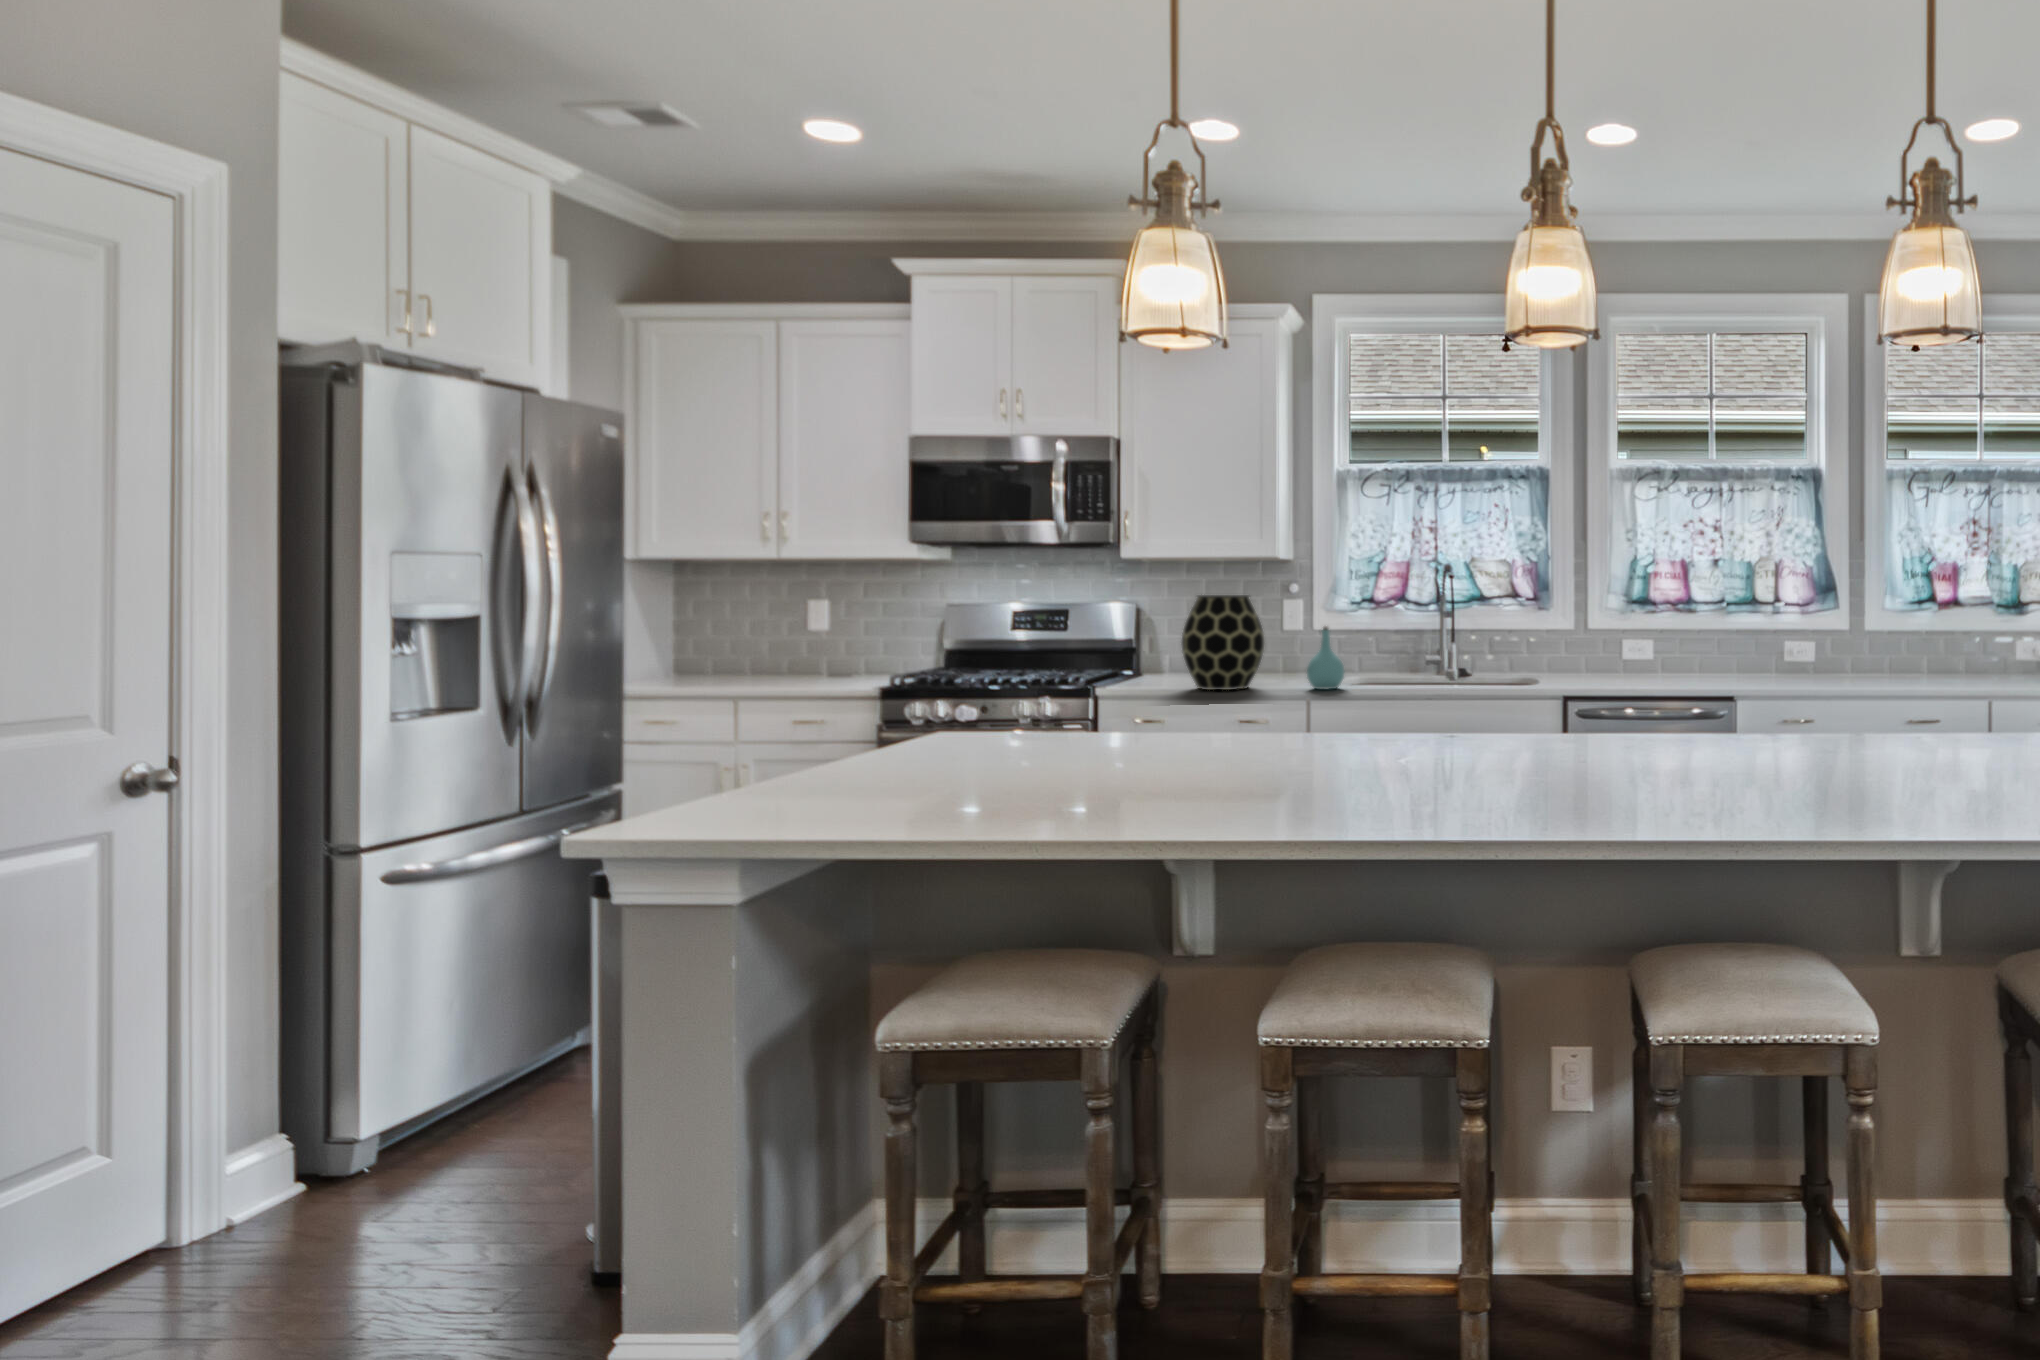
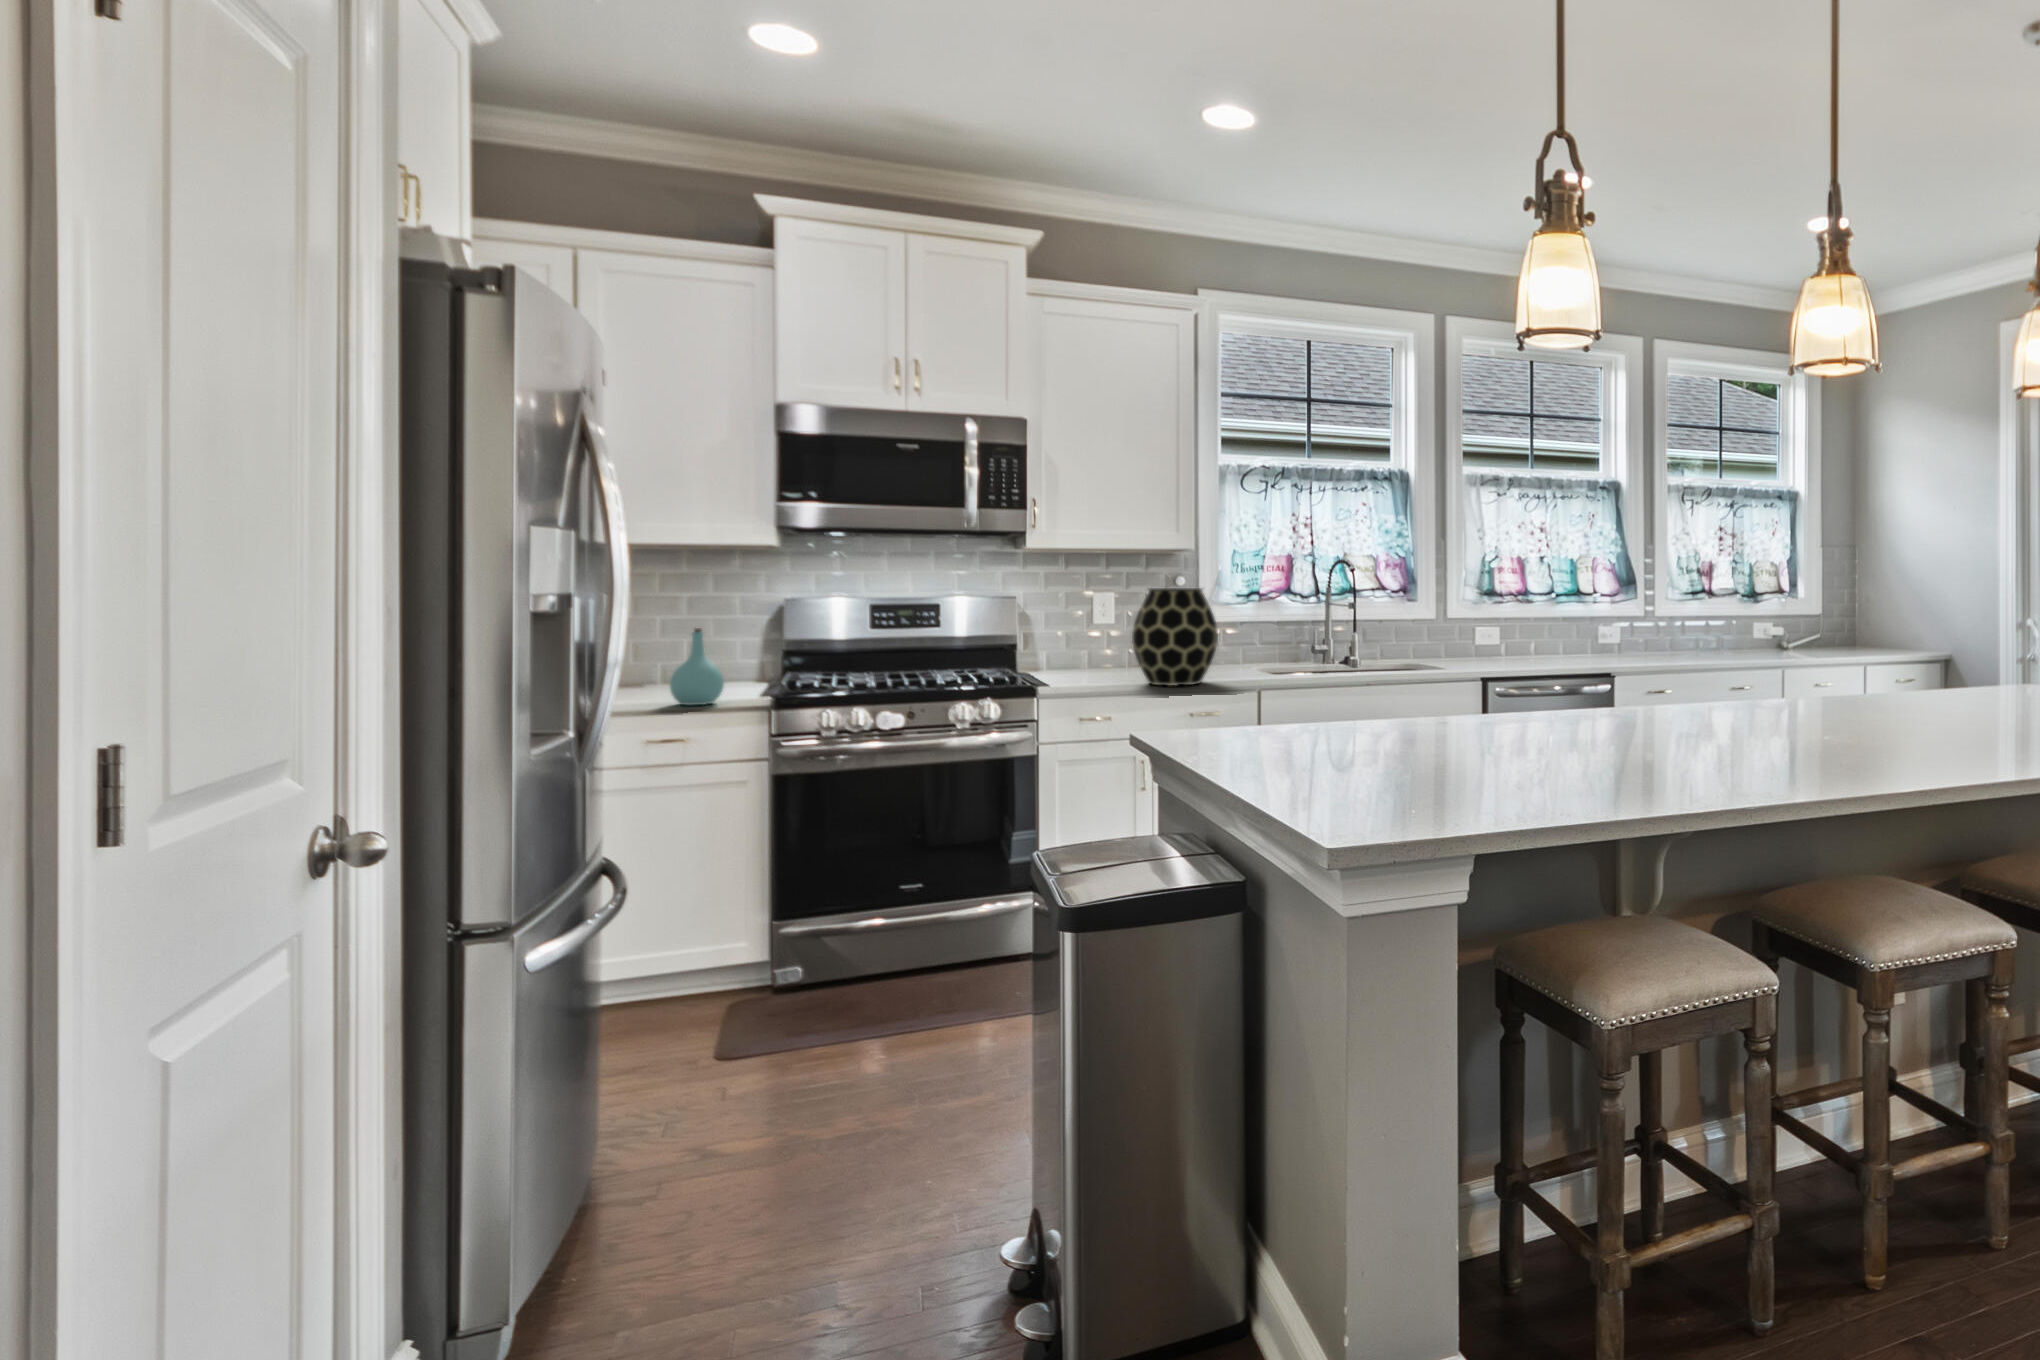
bottle: present [1307,627,1345,689] -> present [670,628,724,705]

